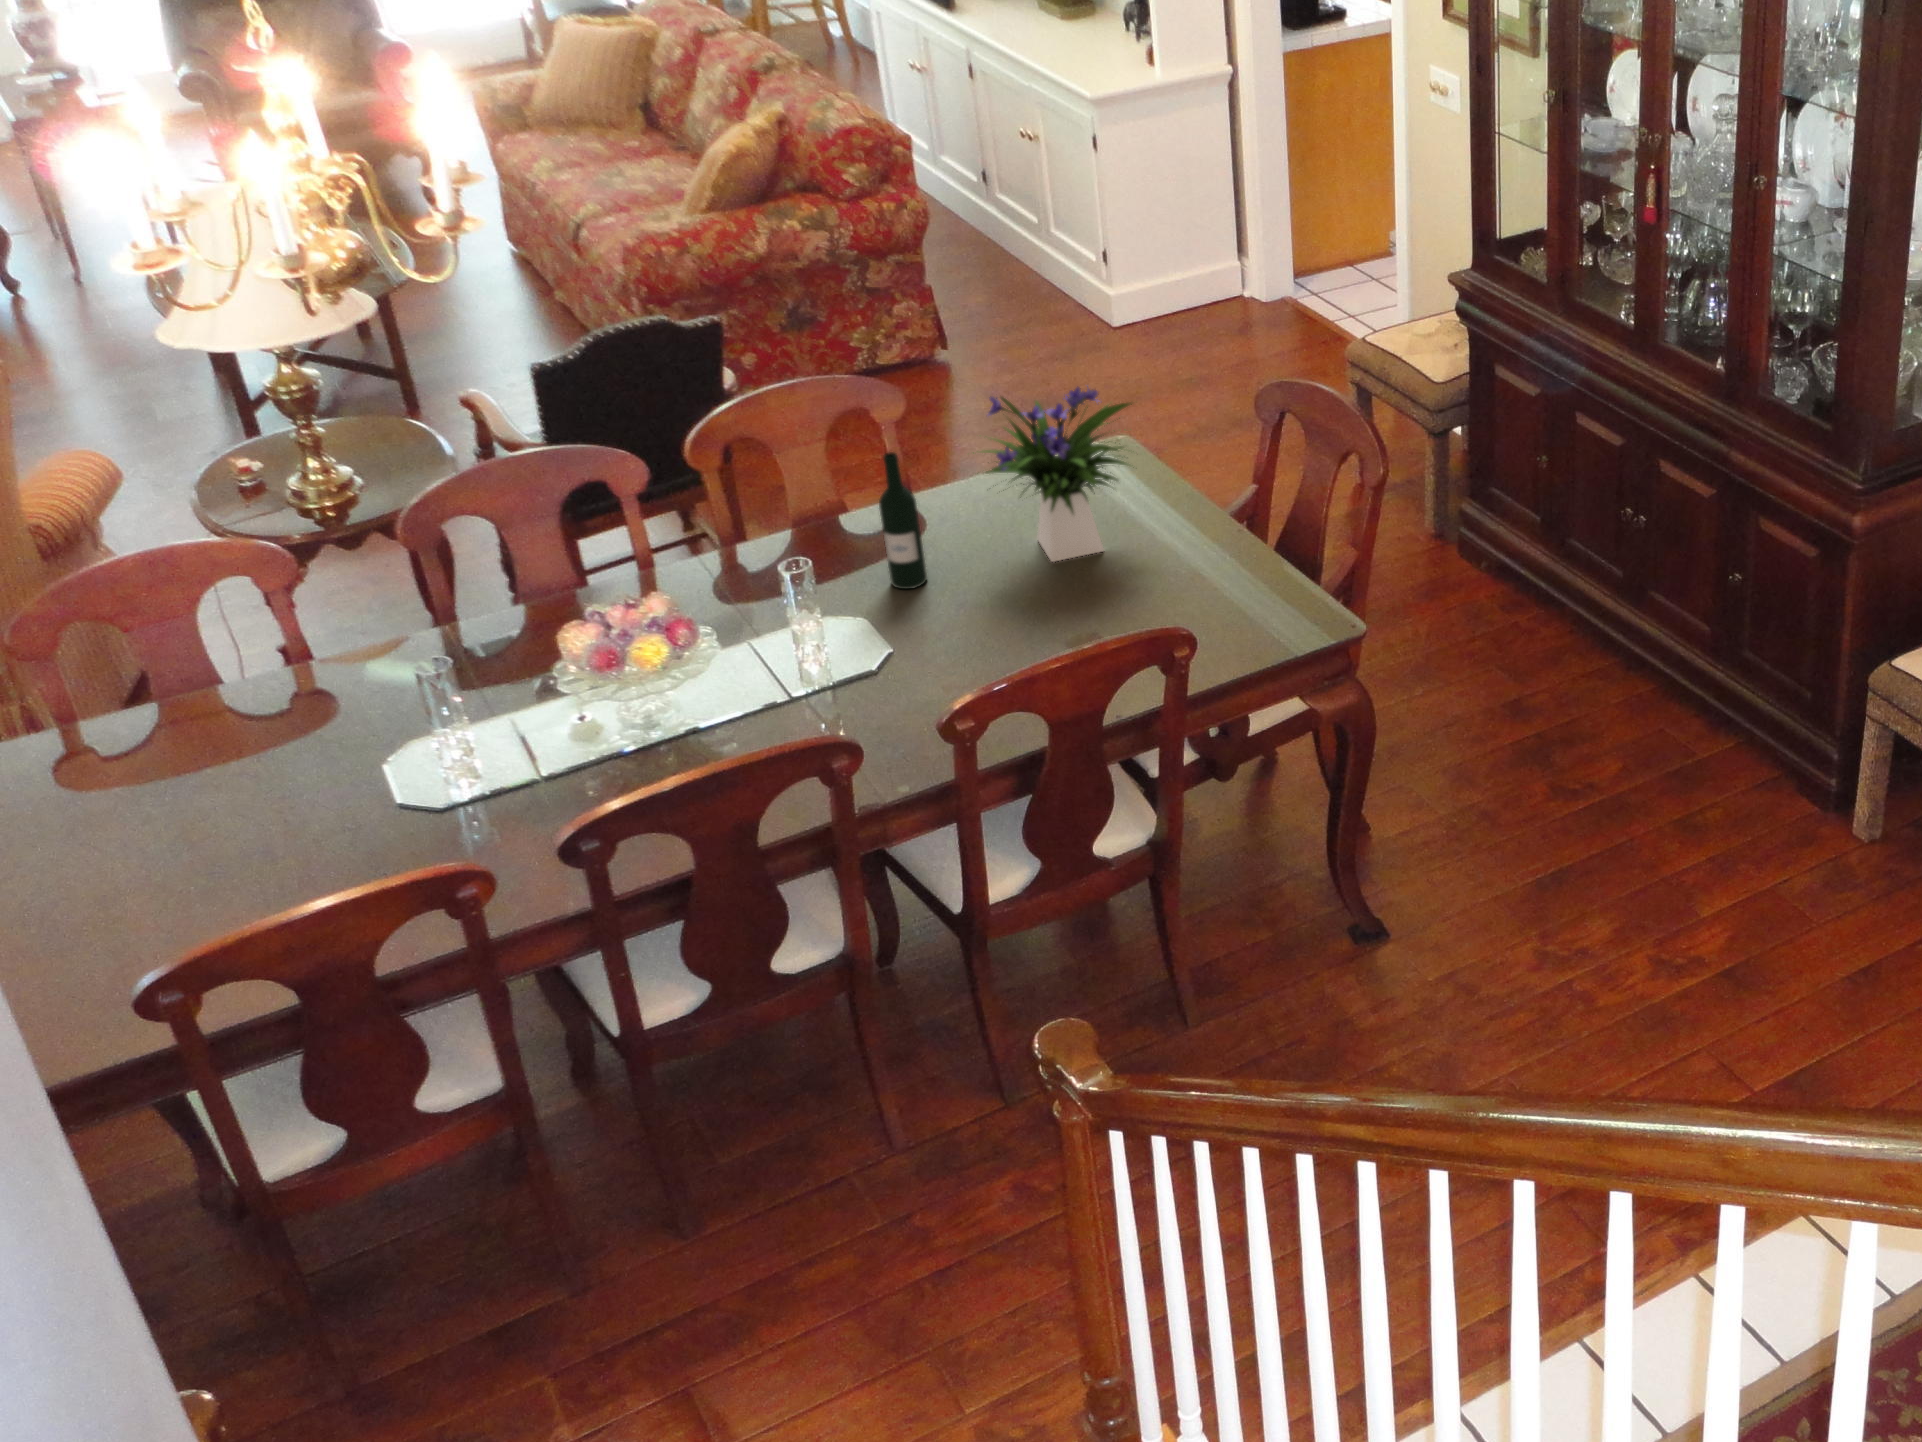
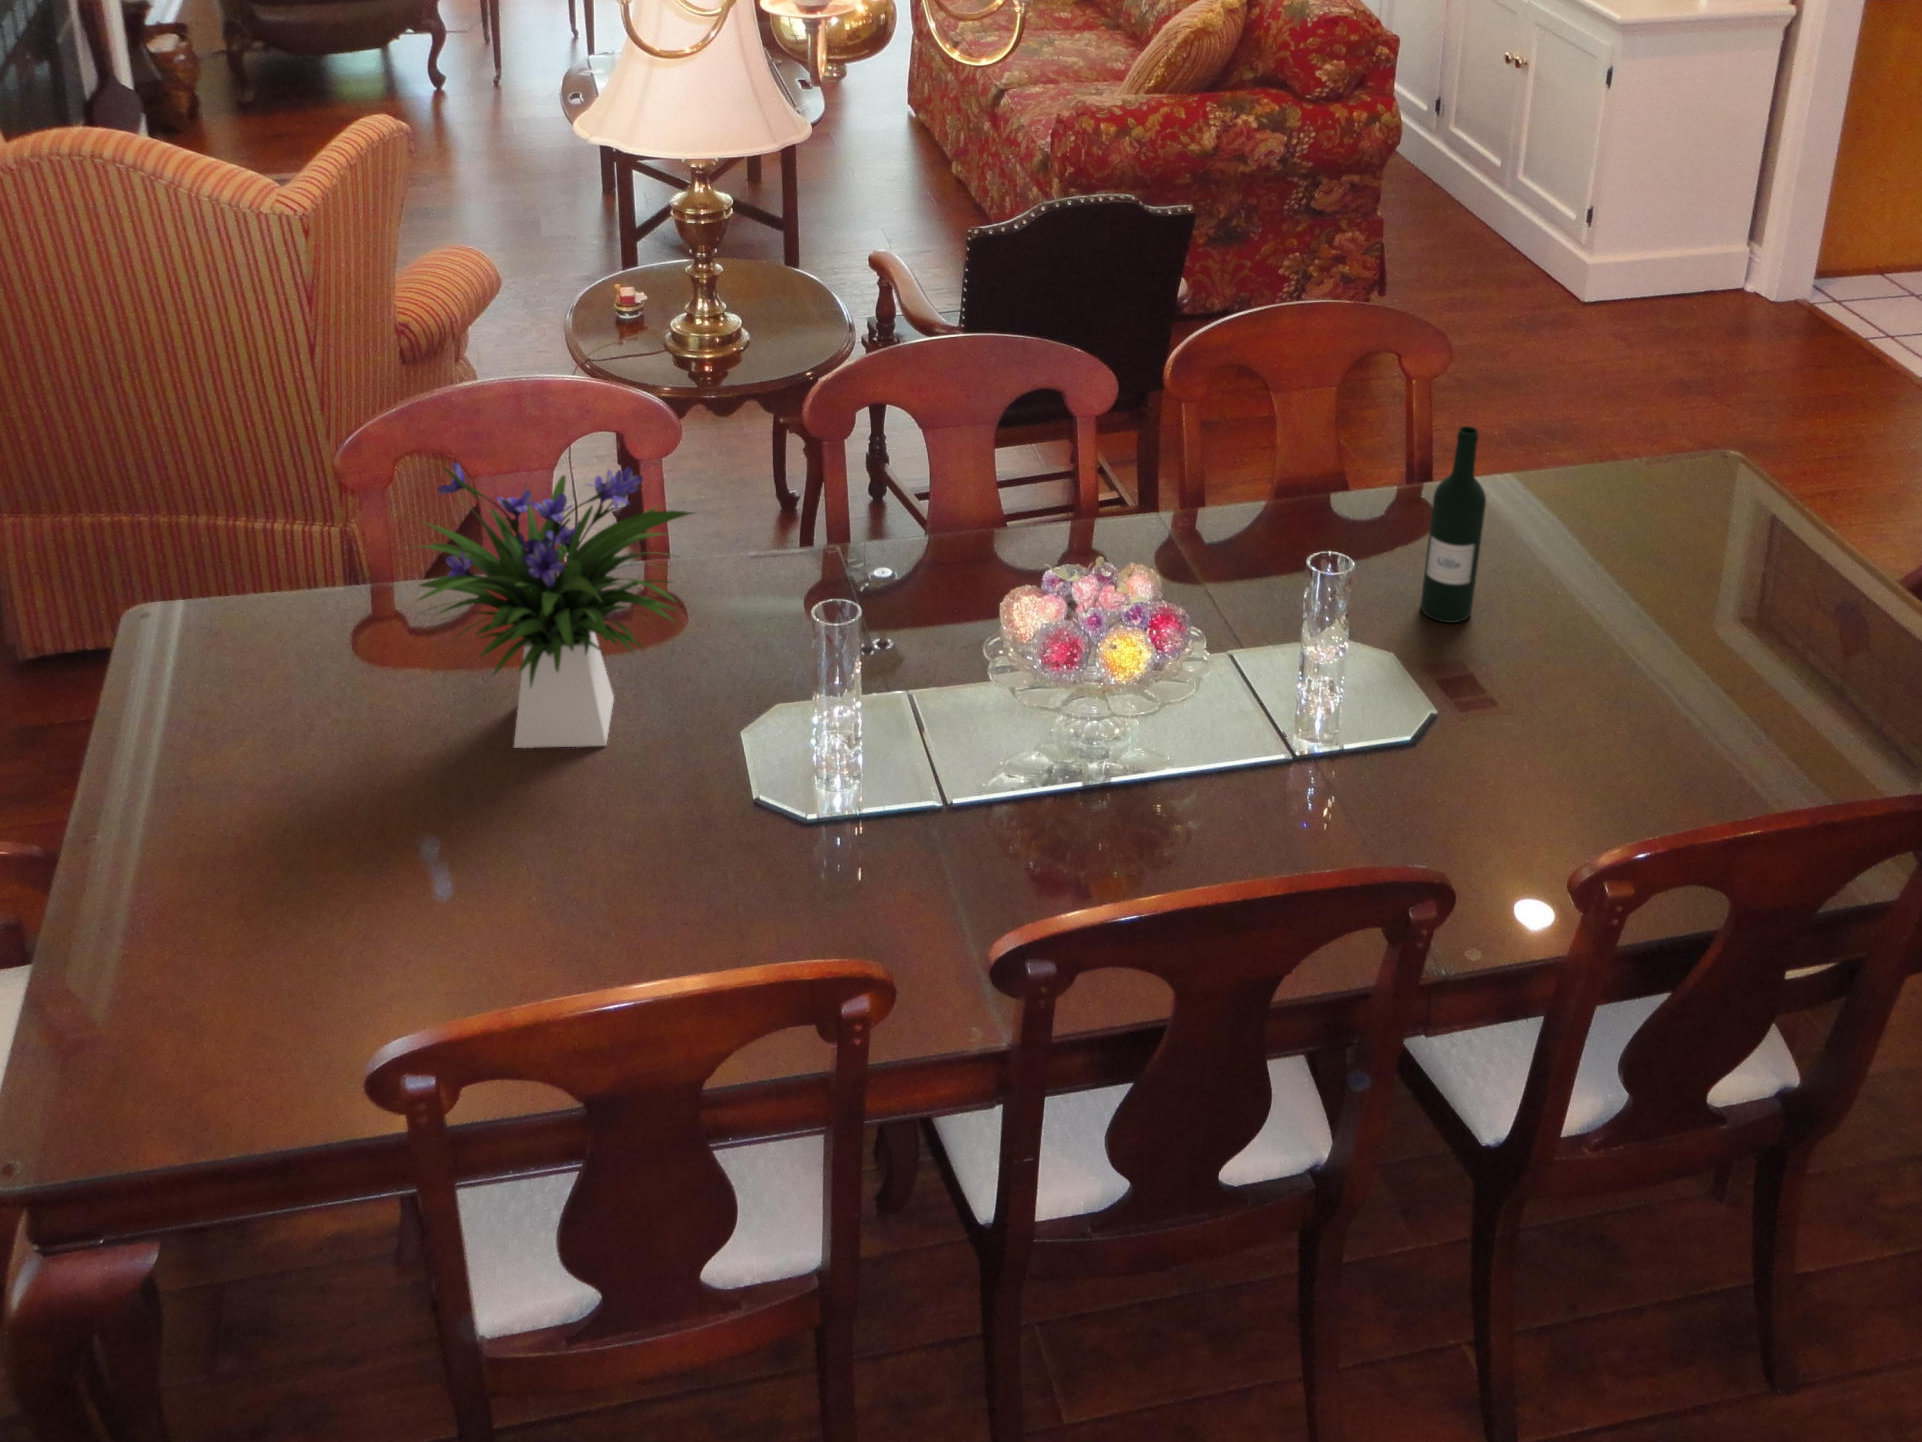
flower arrangement: present [983,386,1134,562] -> present [419,462,693,748]

